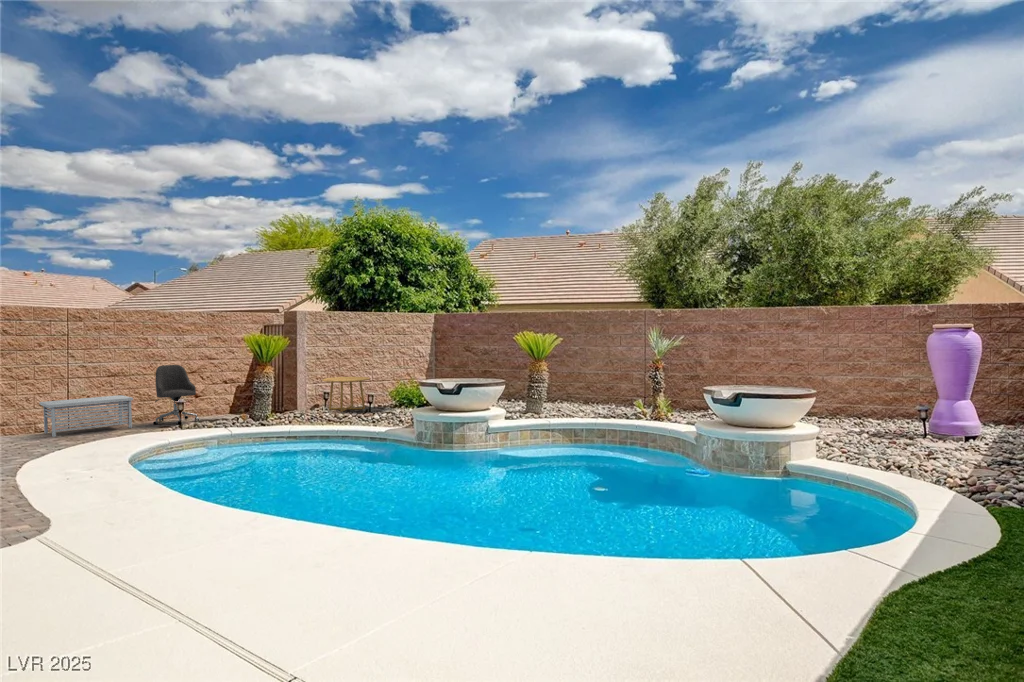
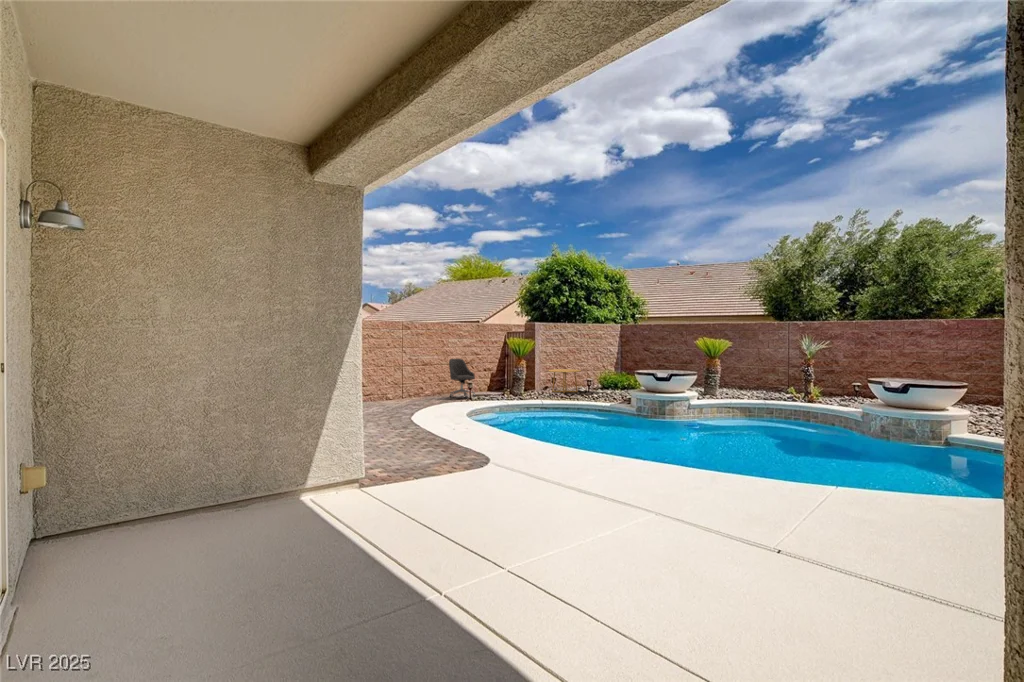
storage bench: present [40,395,133,437] -> none [388,378,441,403]

